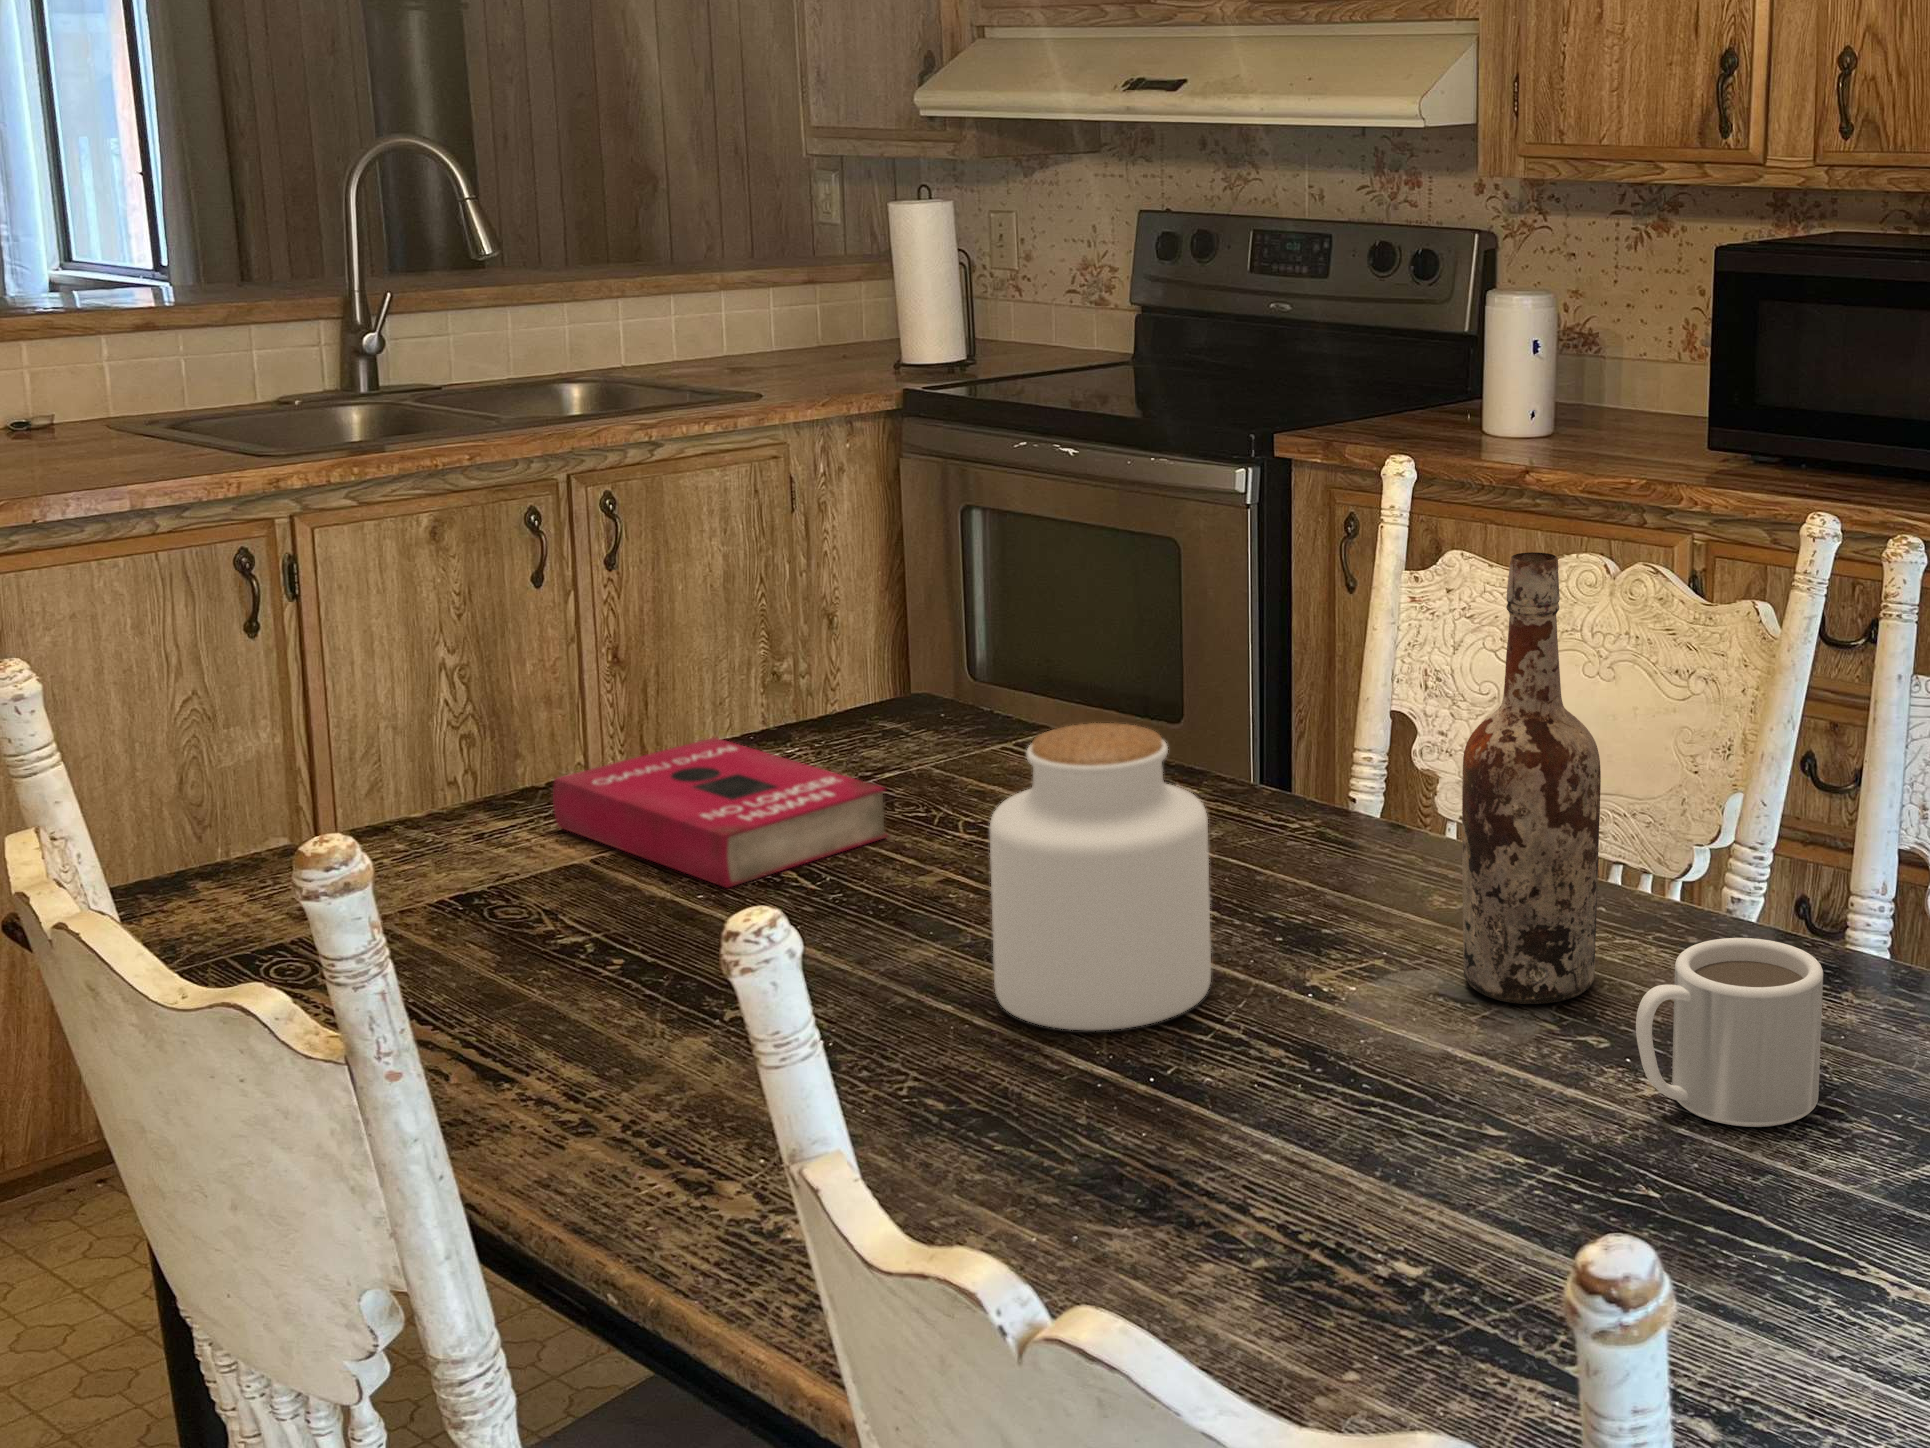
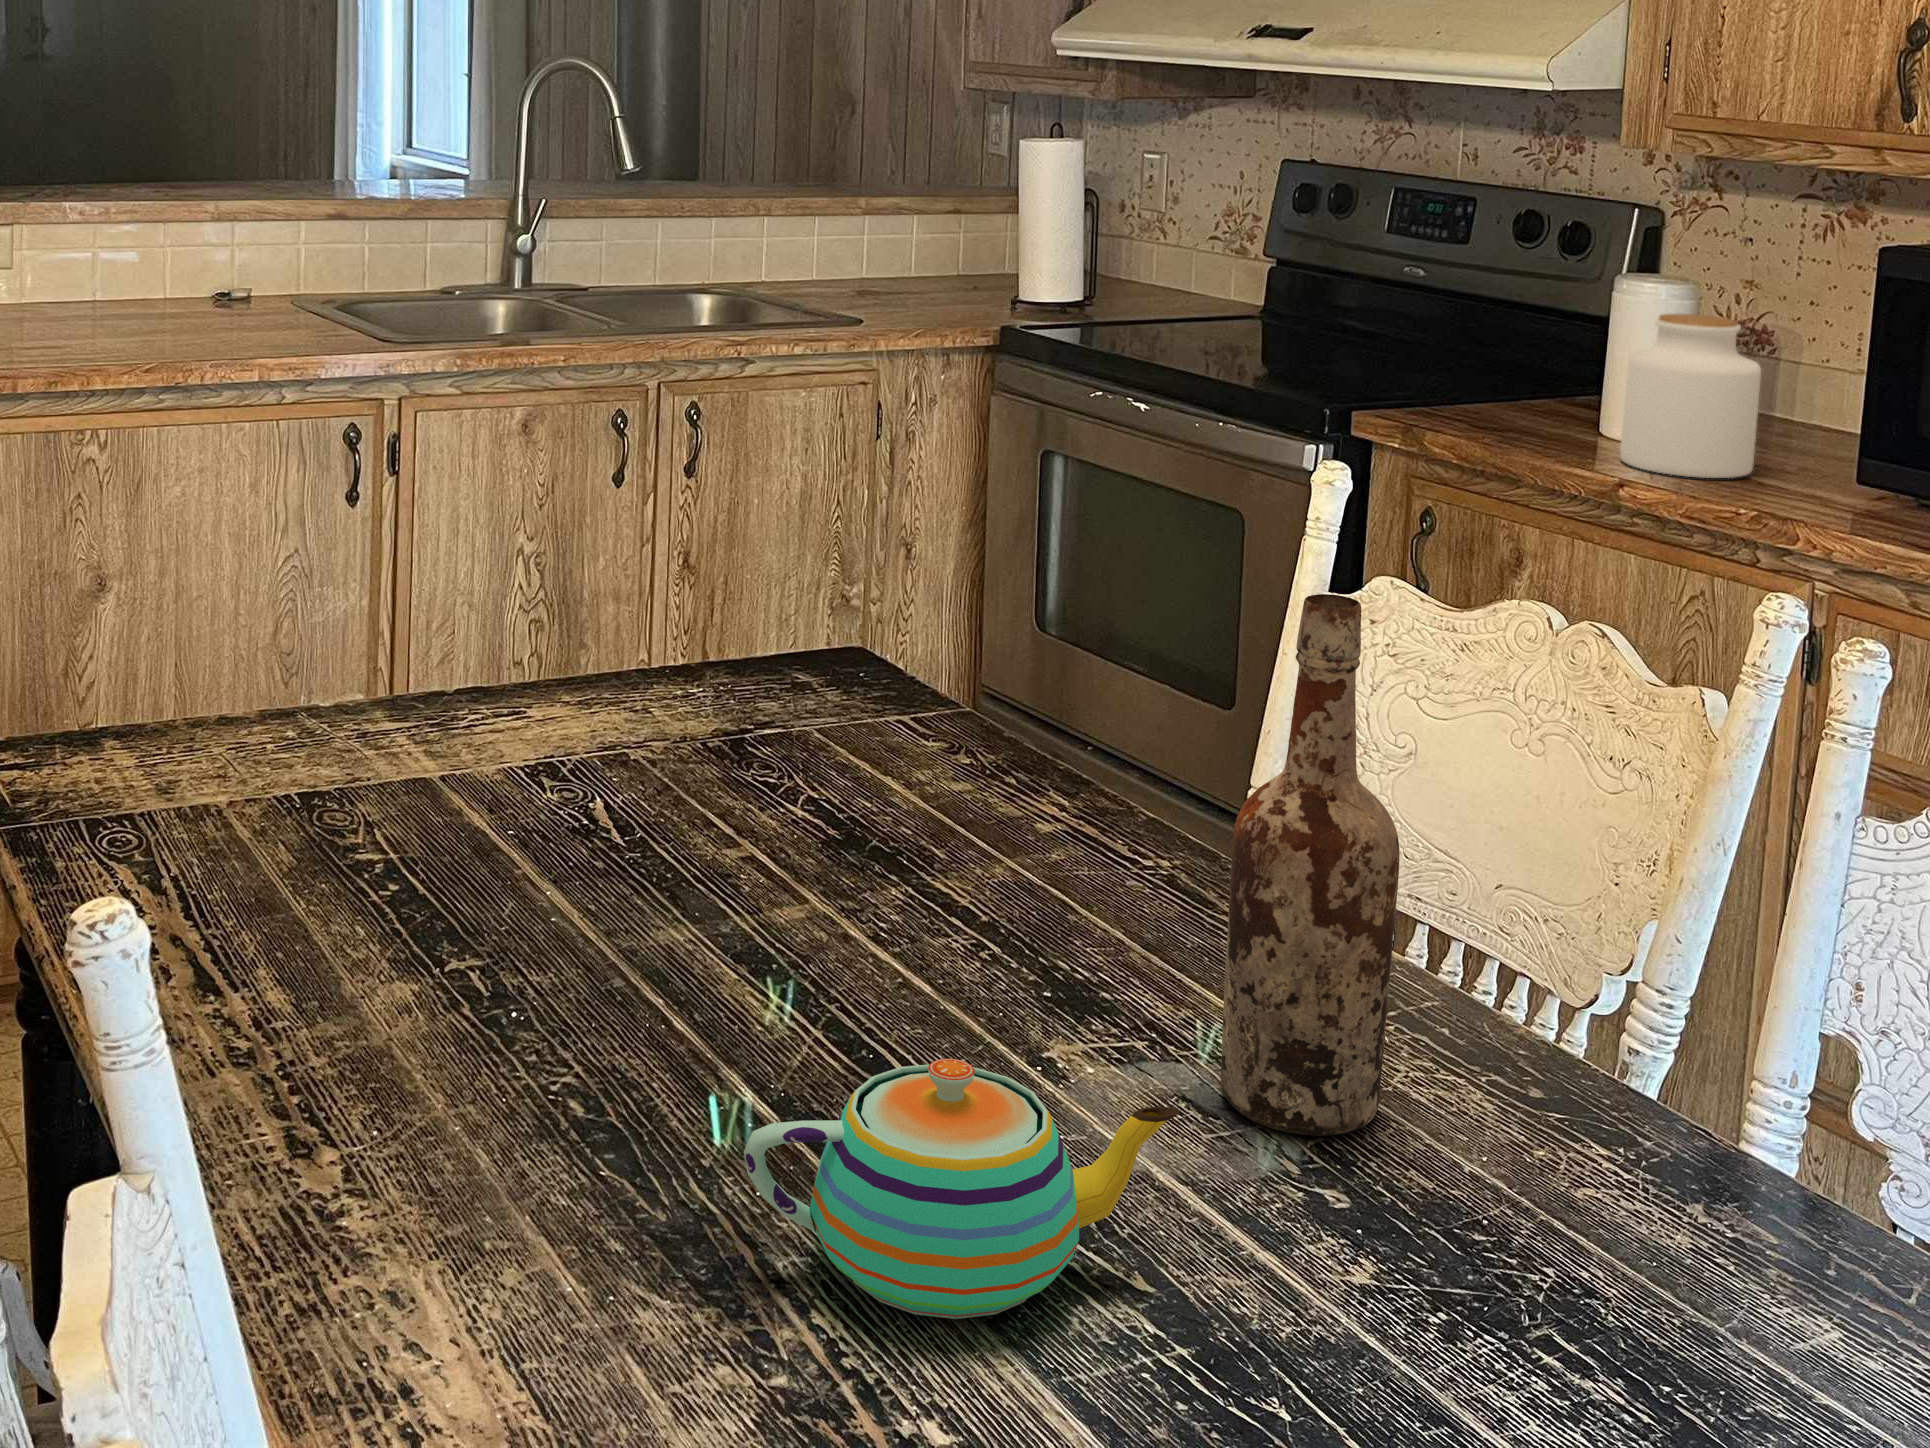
jar: present [989,723,1211,1030] -> present [1620,314,1761,478]
book: present [553,738,887,888] -> none [439,662,730,821]
mug: present [1636,938,1823,1127] -> none [1329,1109,1587,1370]
teapot: none [1168,975,1510,1188] -> present [744,1059,1180,1319]

